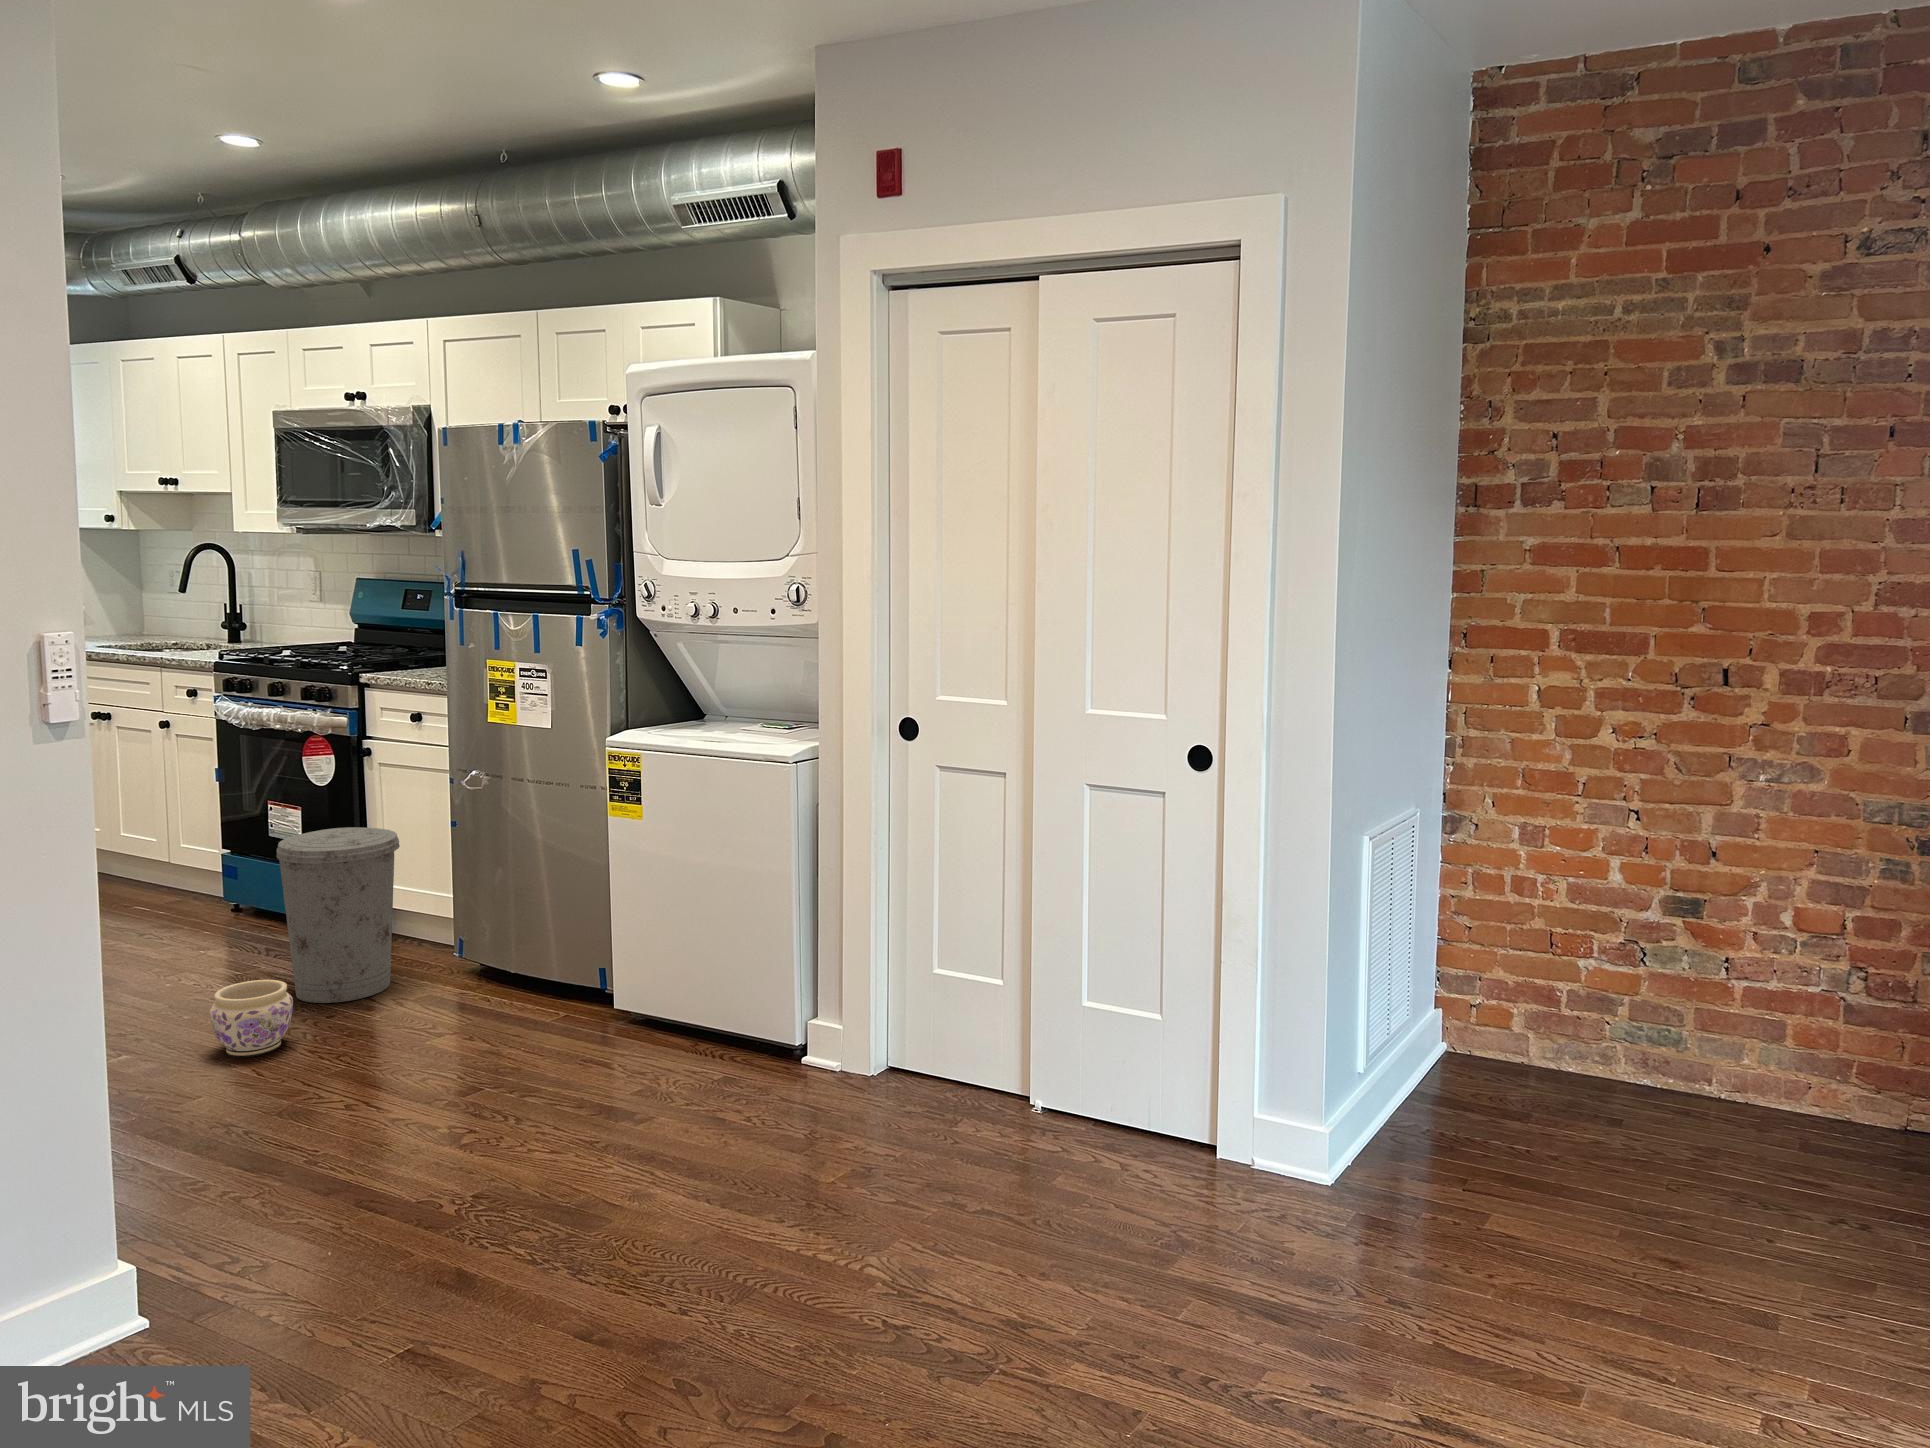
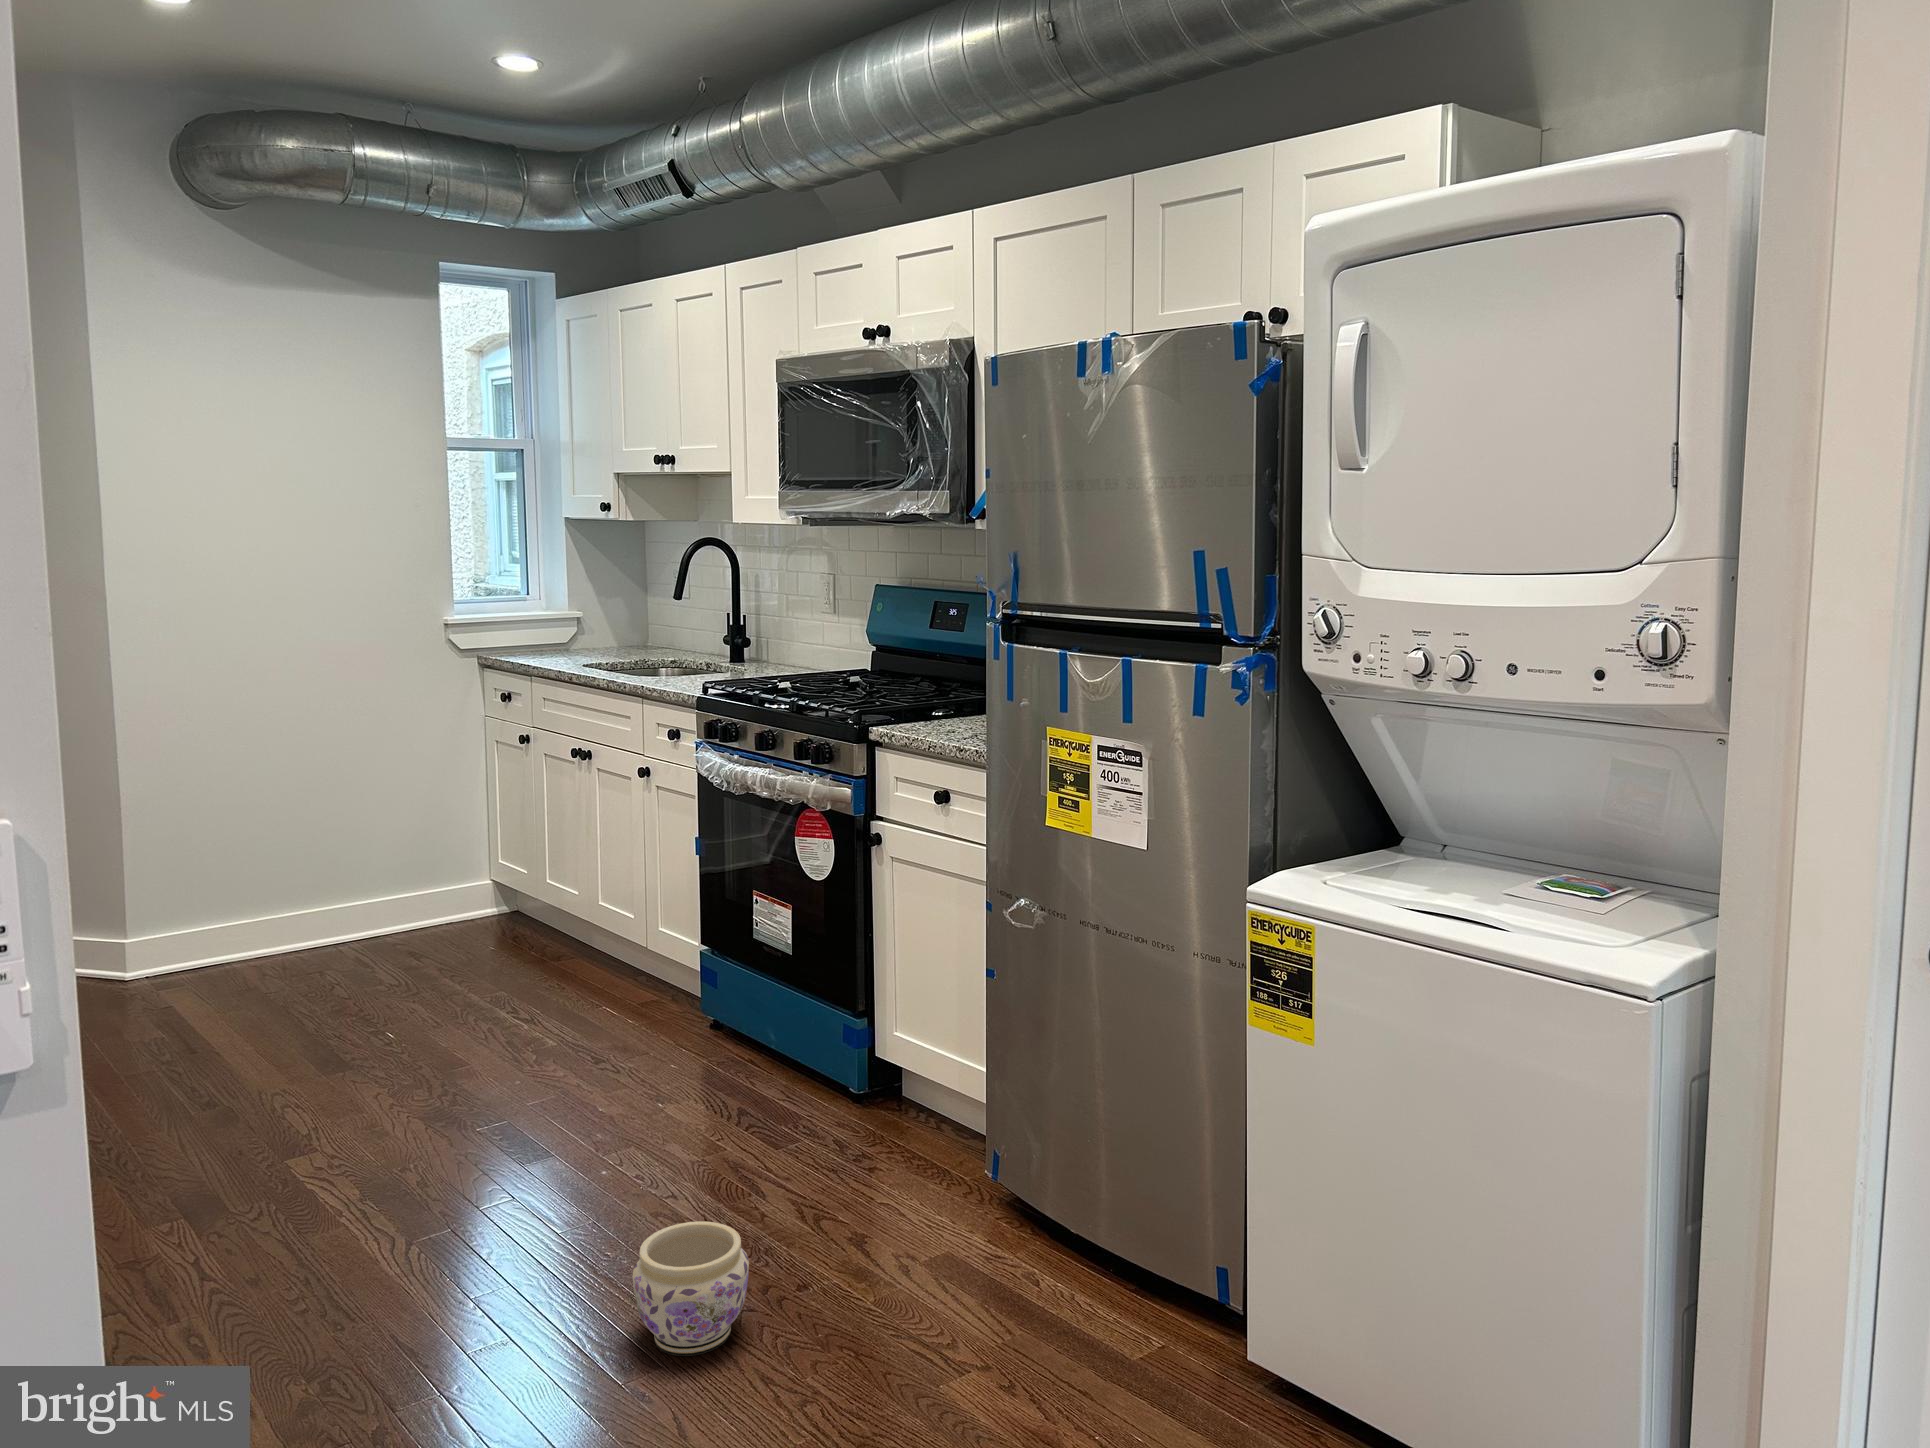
trash can: present [276,827,400,1003] -> none [744,964,911,1242]

